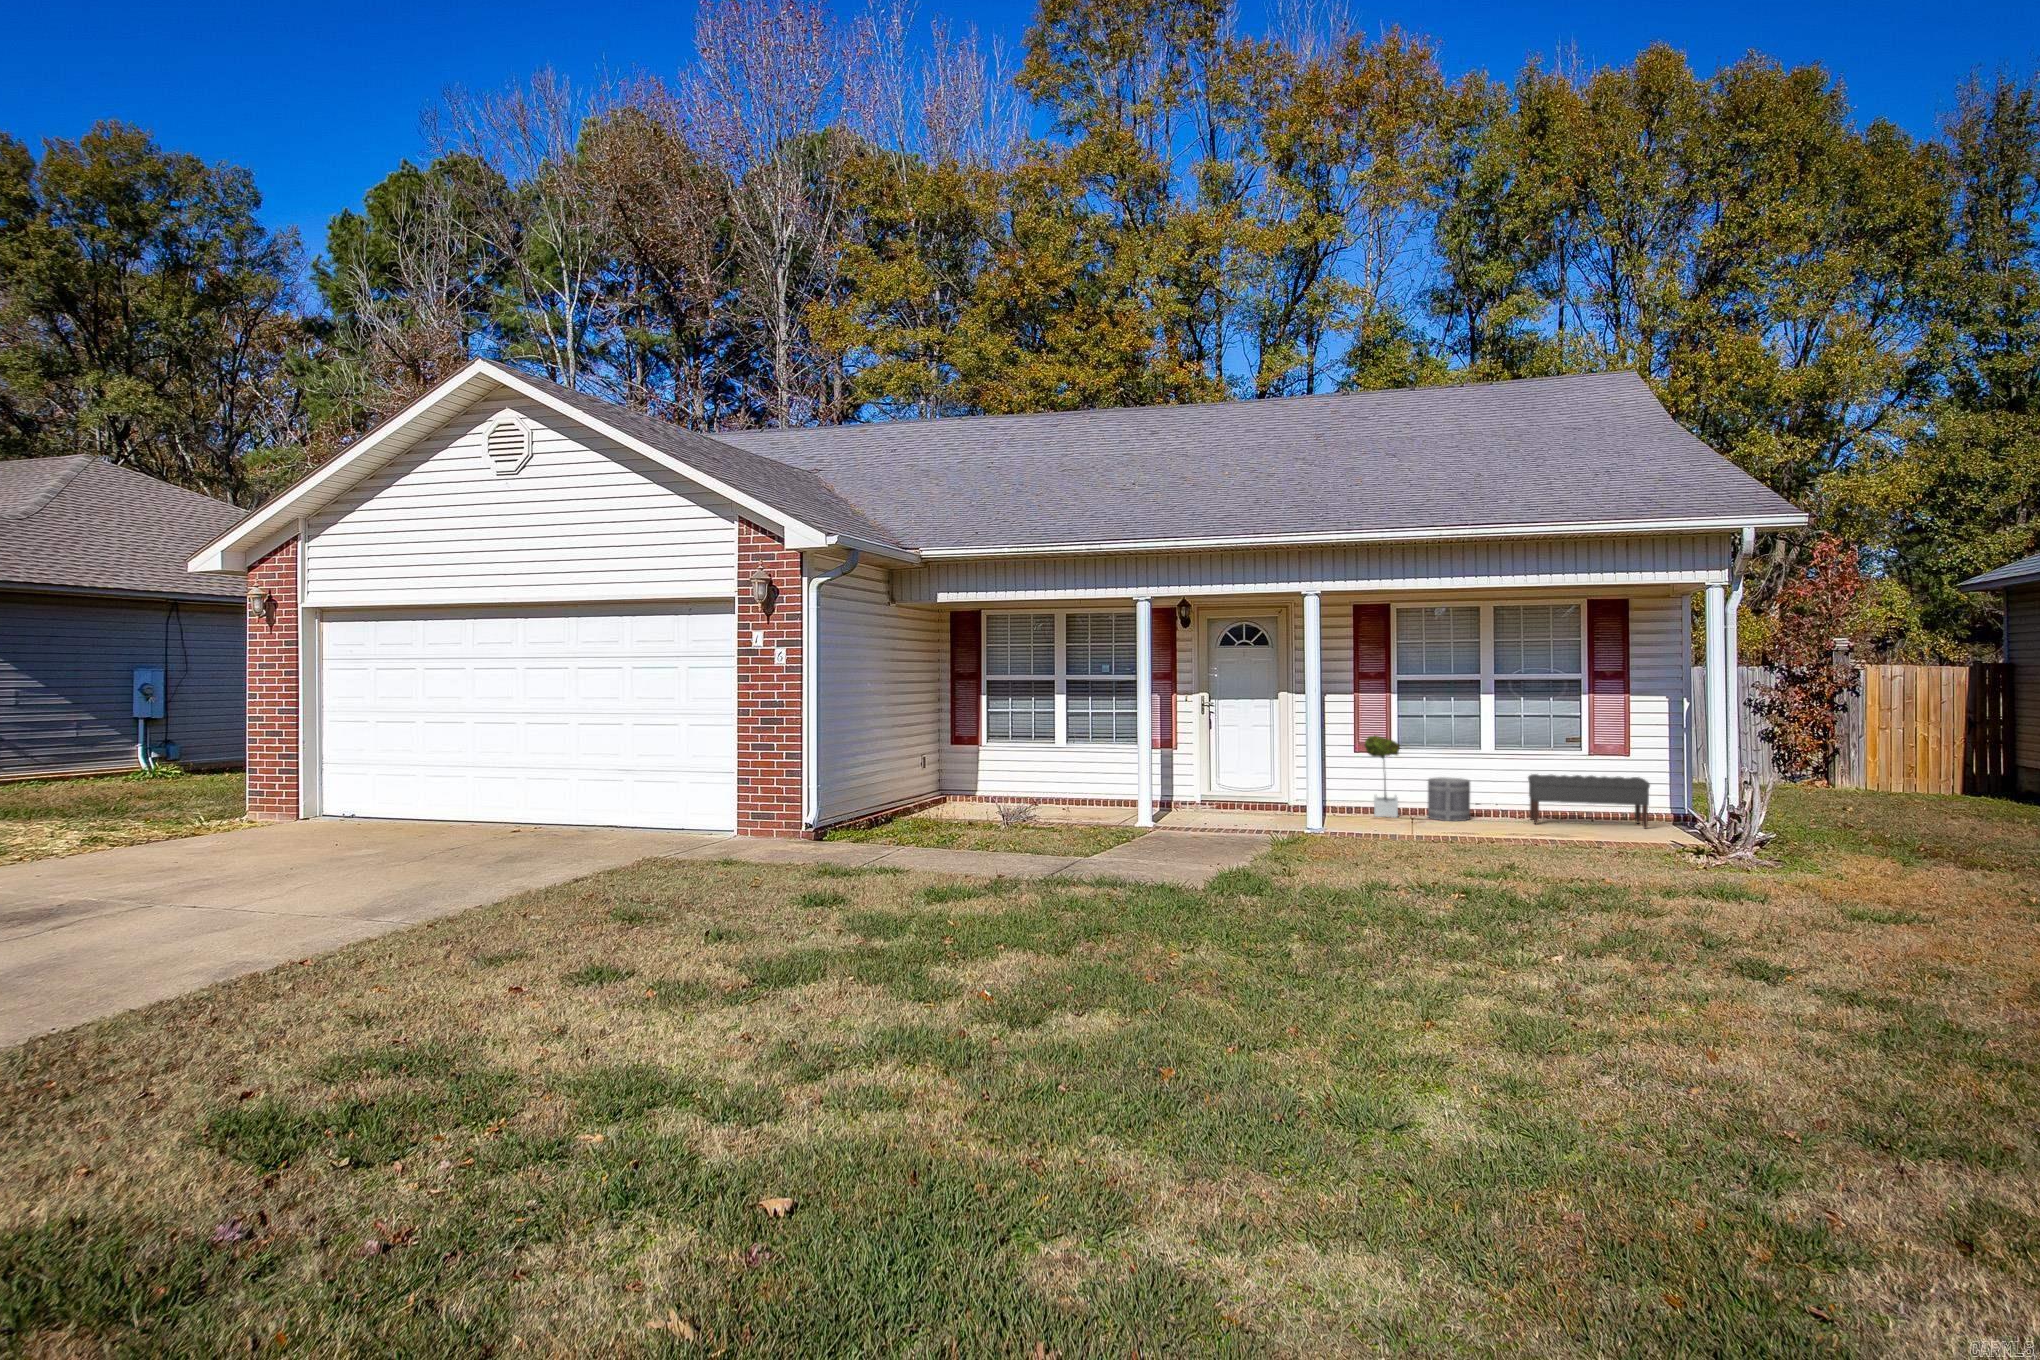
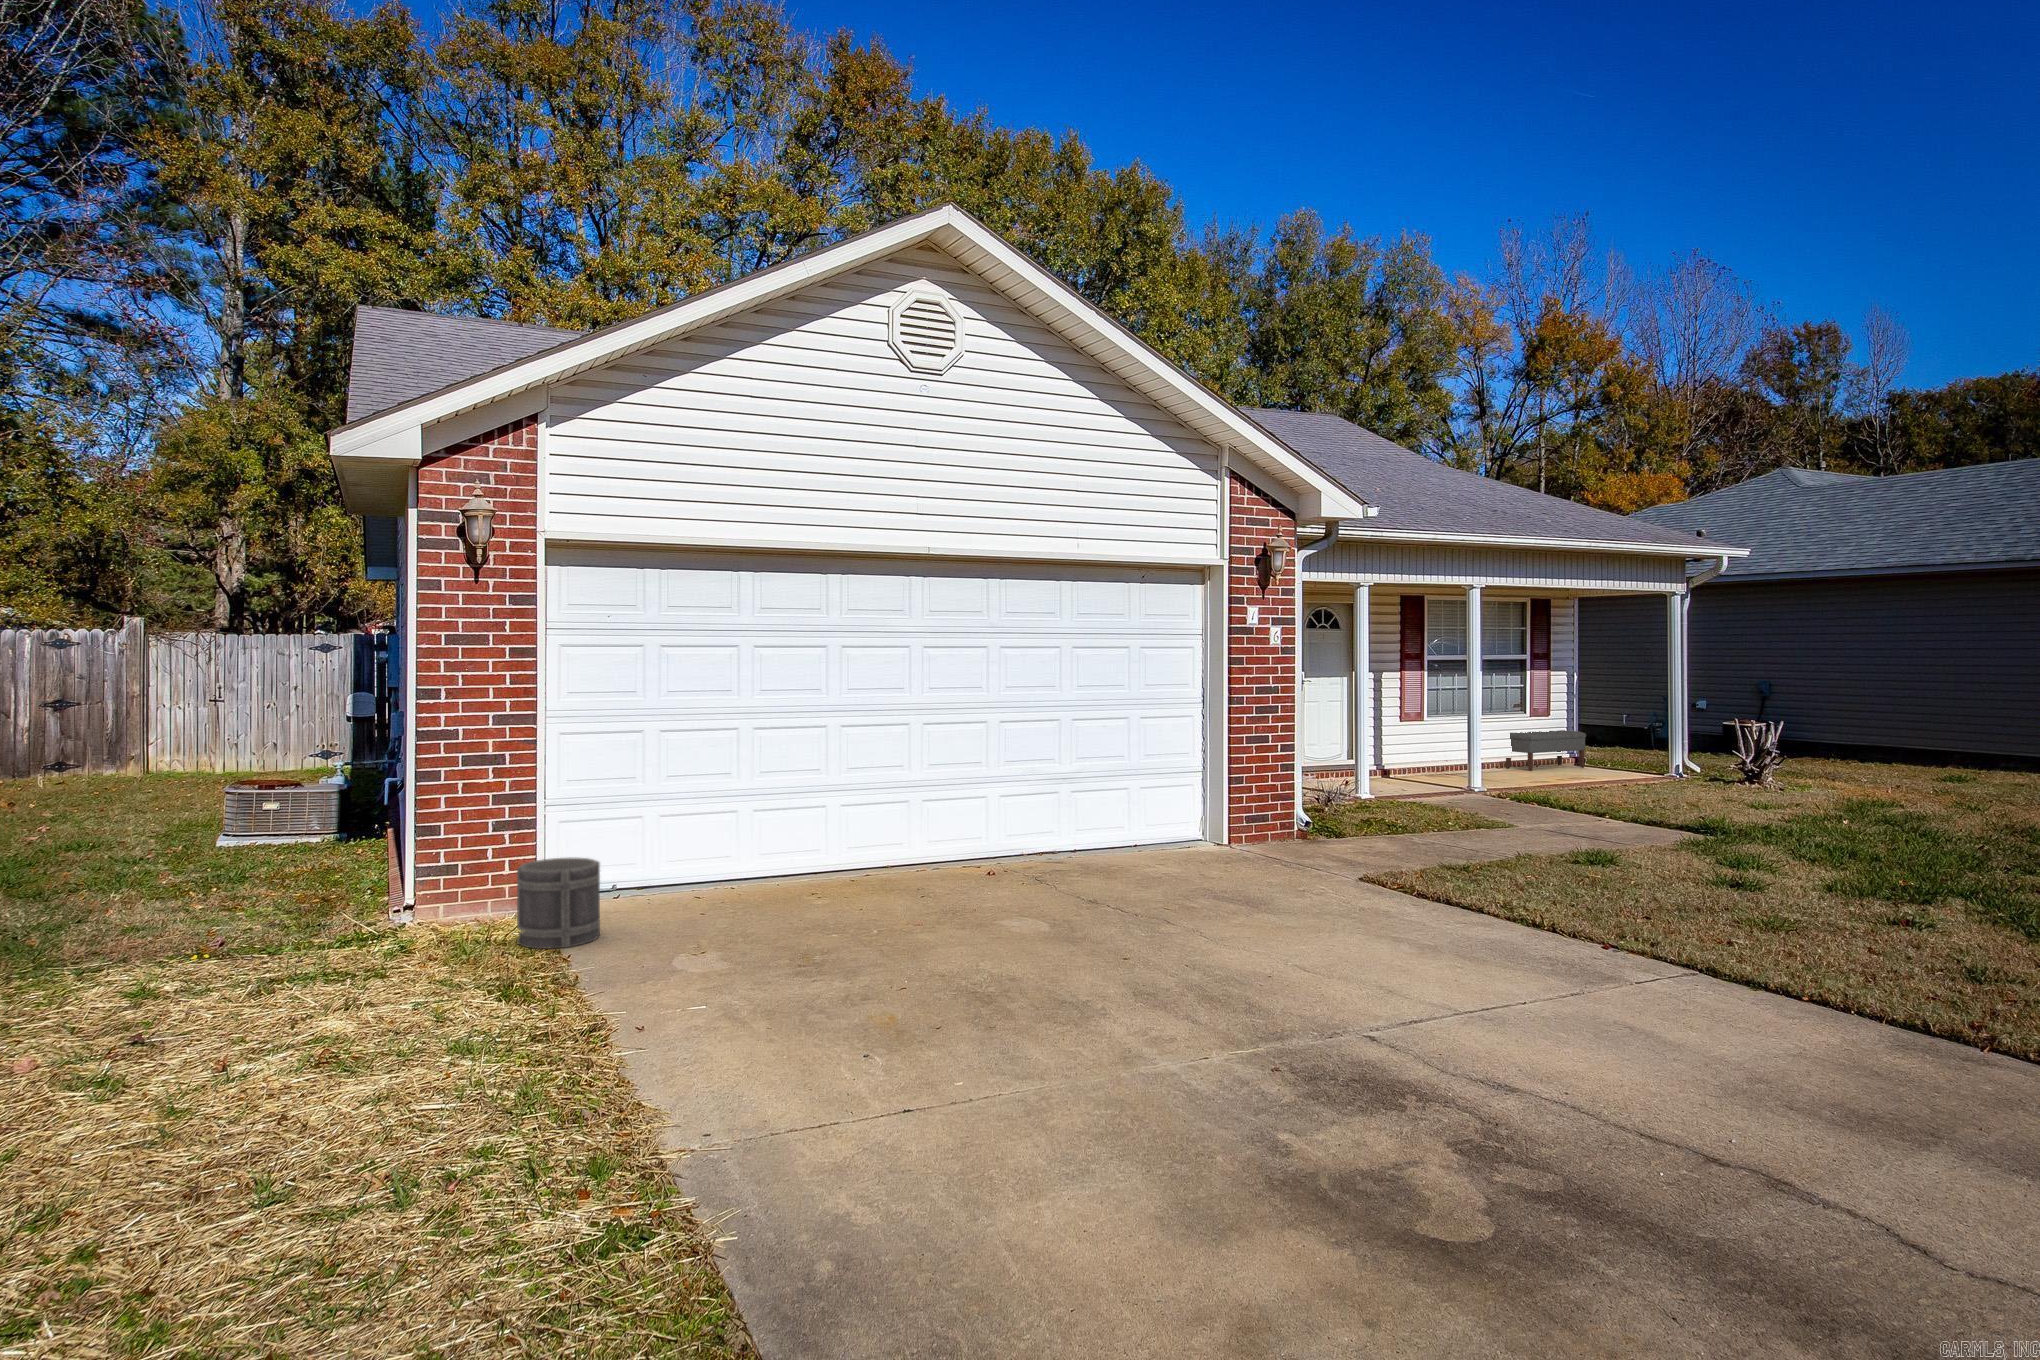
potted tree: present [1364,735,1400,817] -> none [1417,707,1450,776]
bucket: present [1428,777,1470,821] -> present [517,857,600,949]

